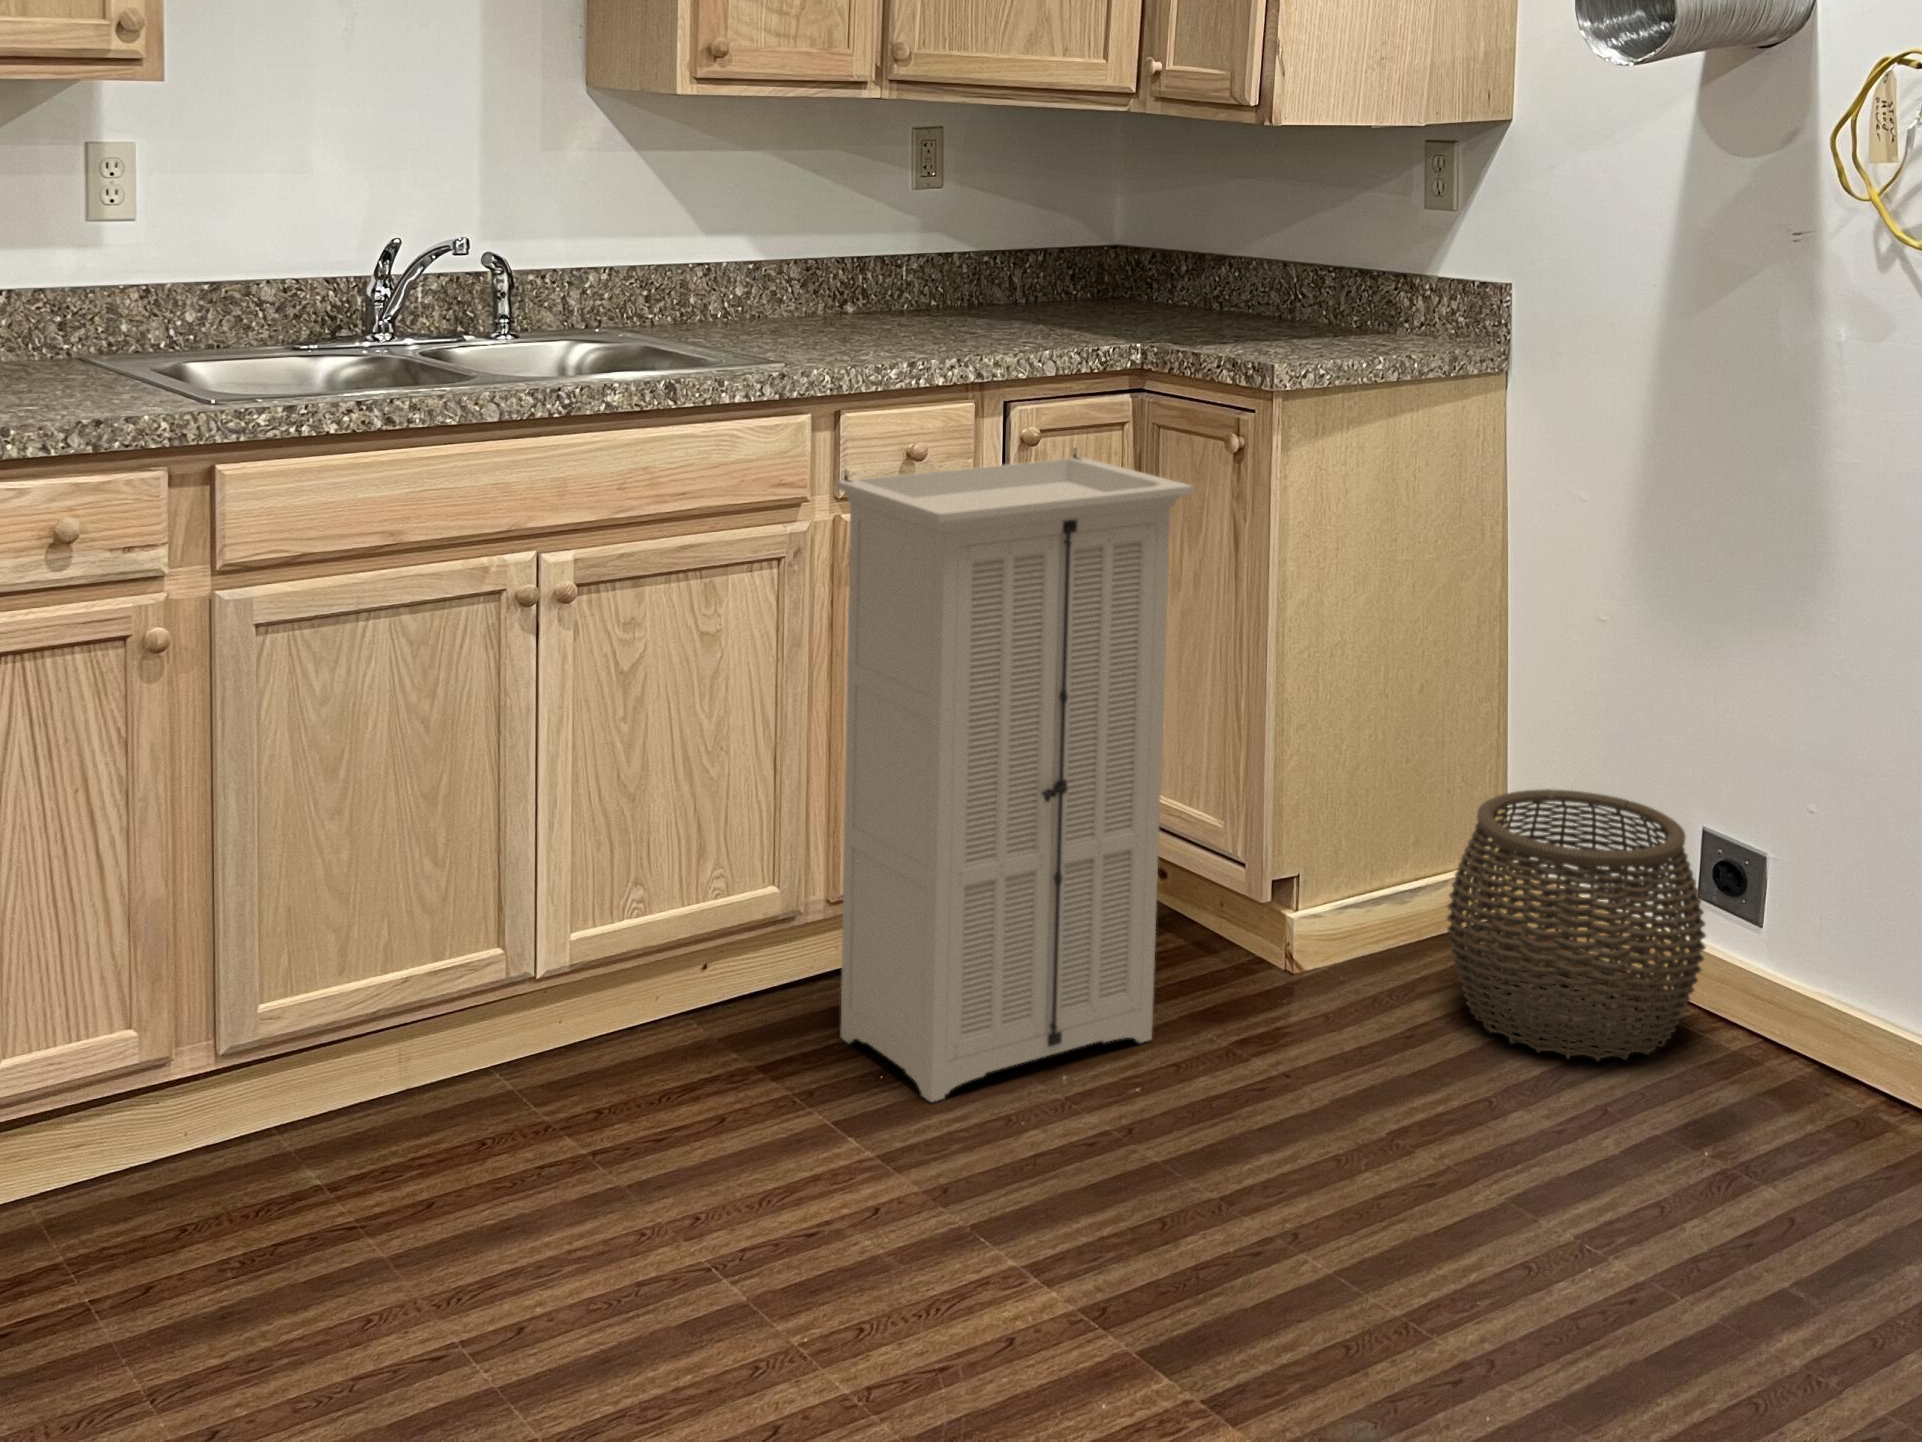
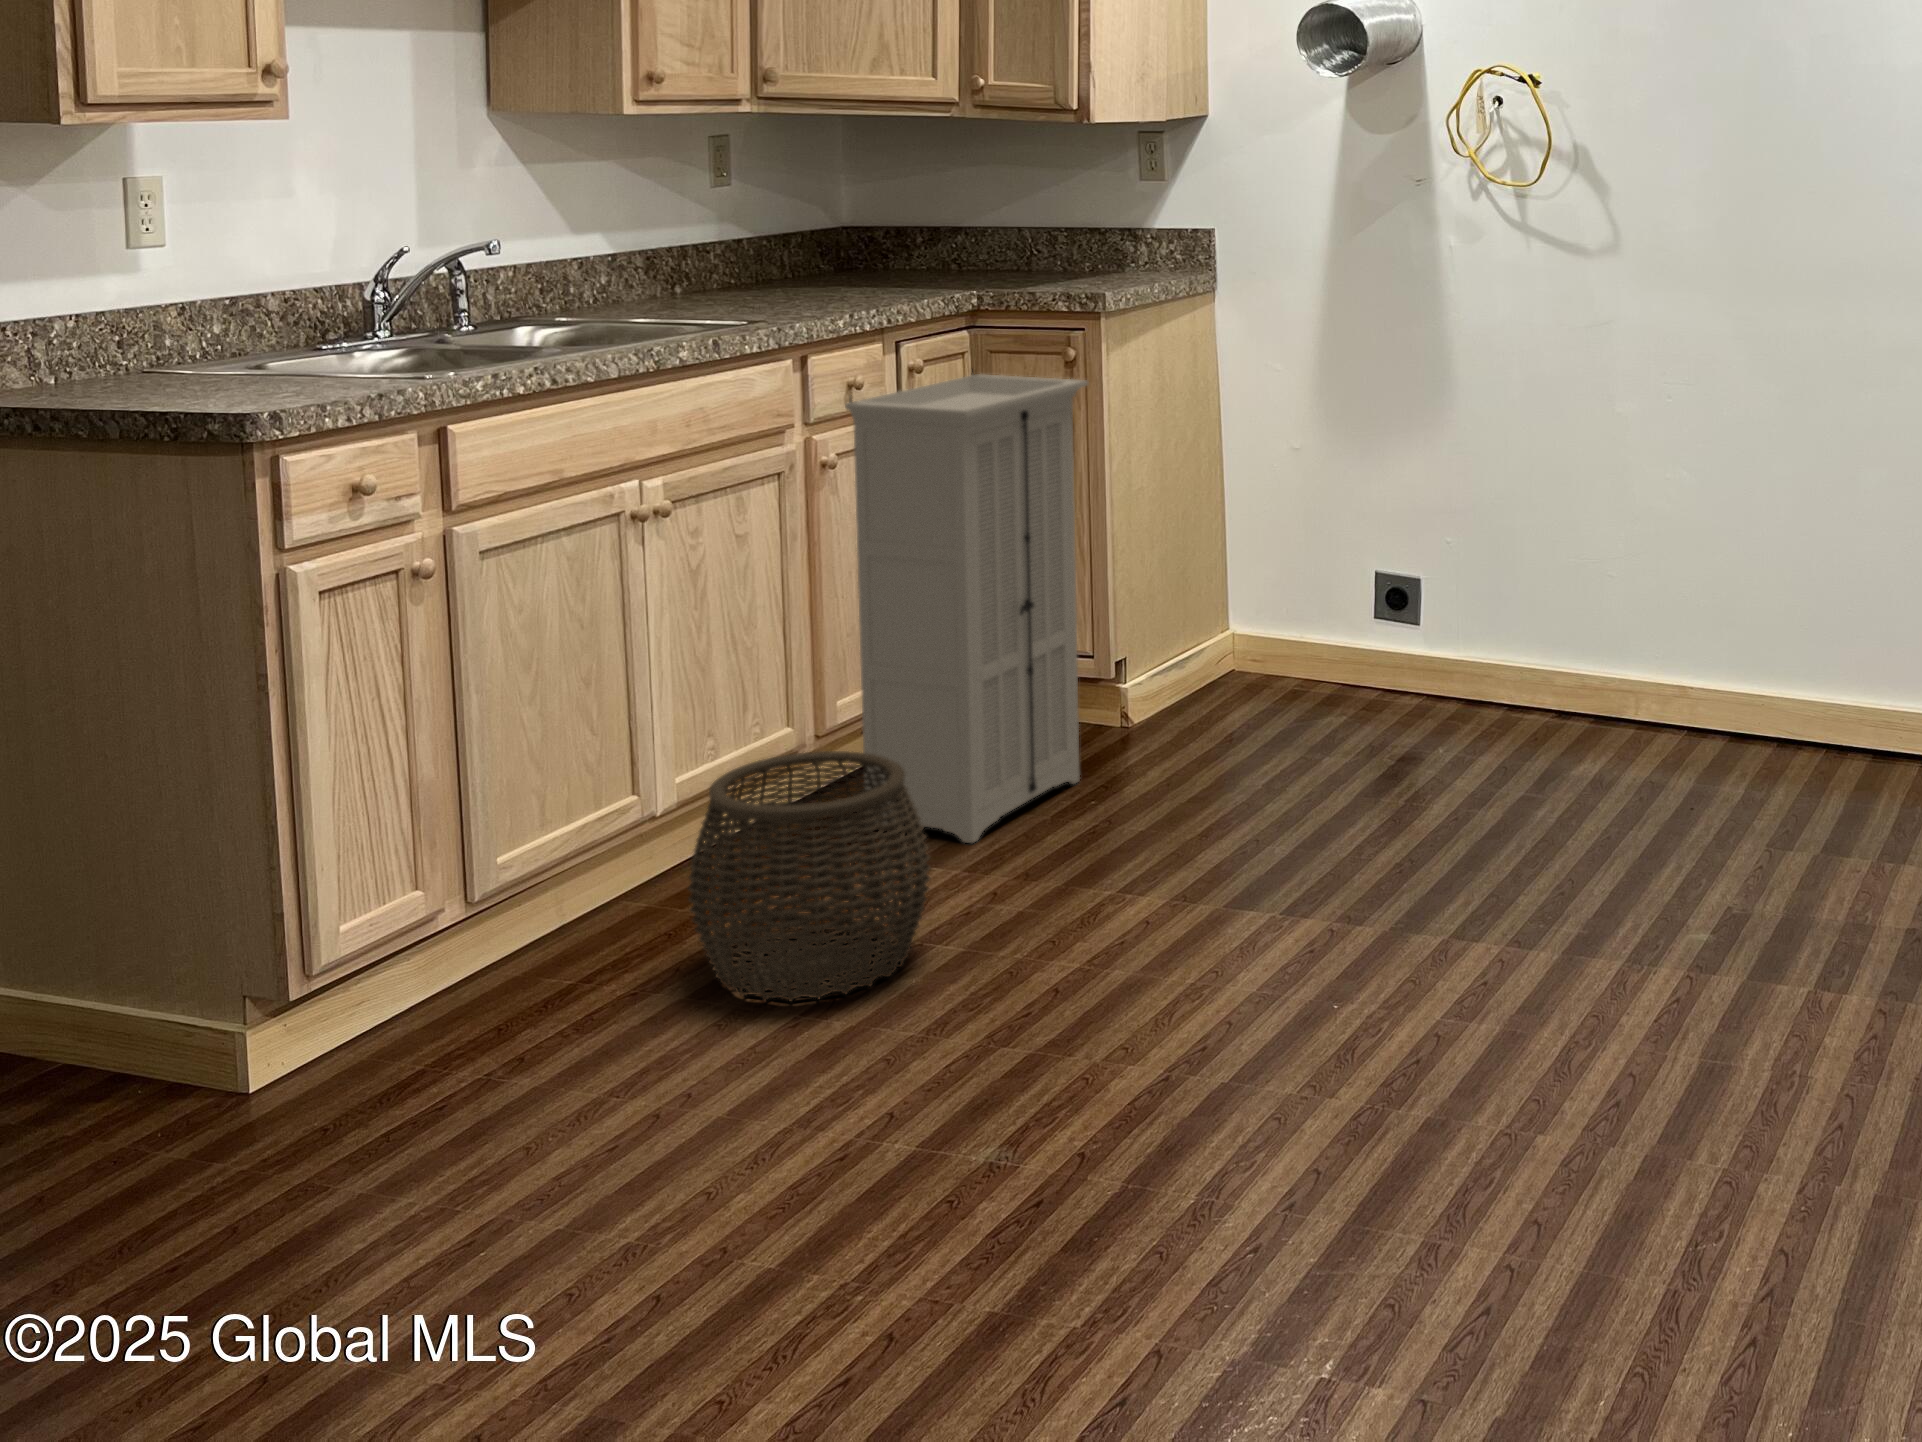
woven basket: present [1447,789,1706,1061] -> present [688,751,931,1001]

